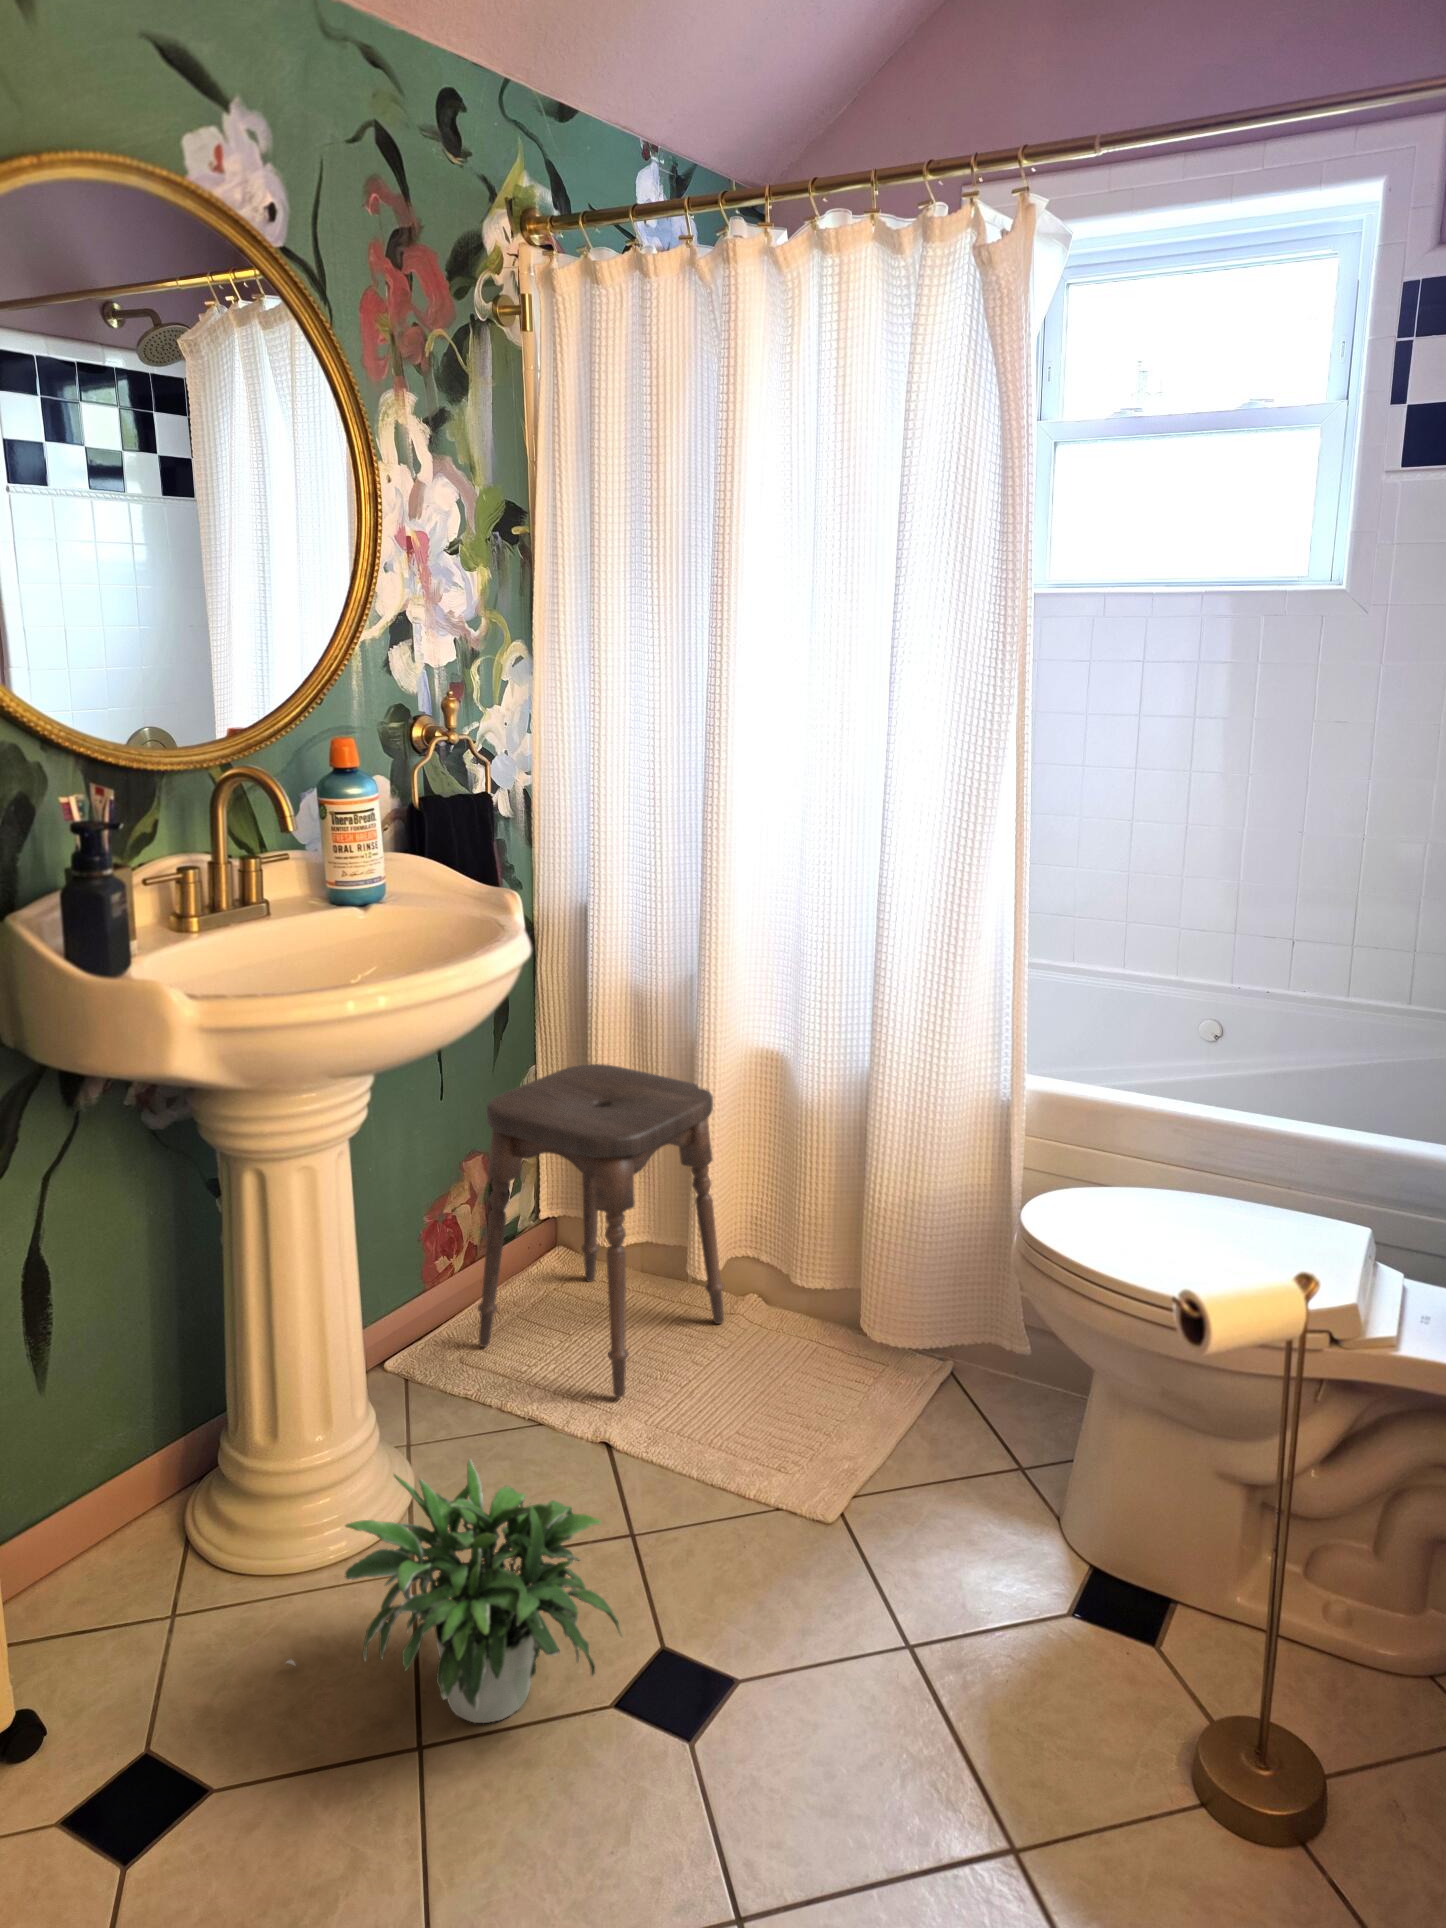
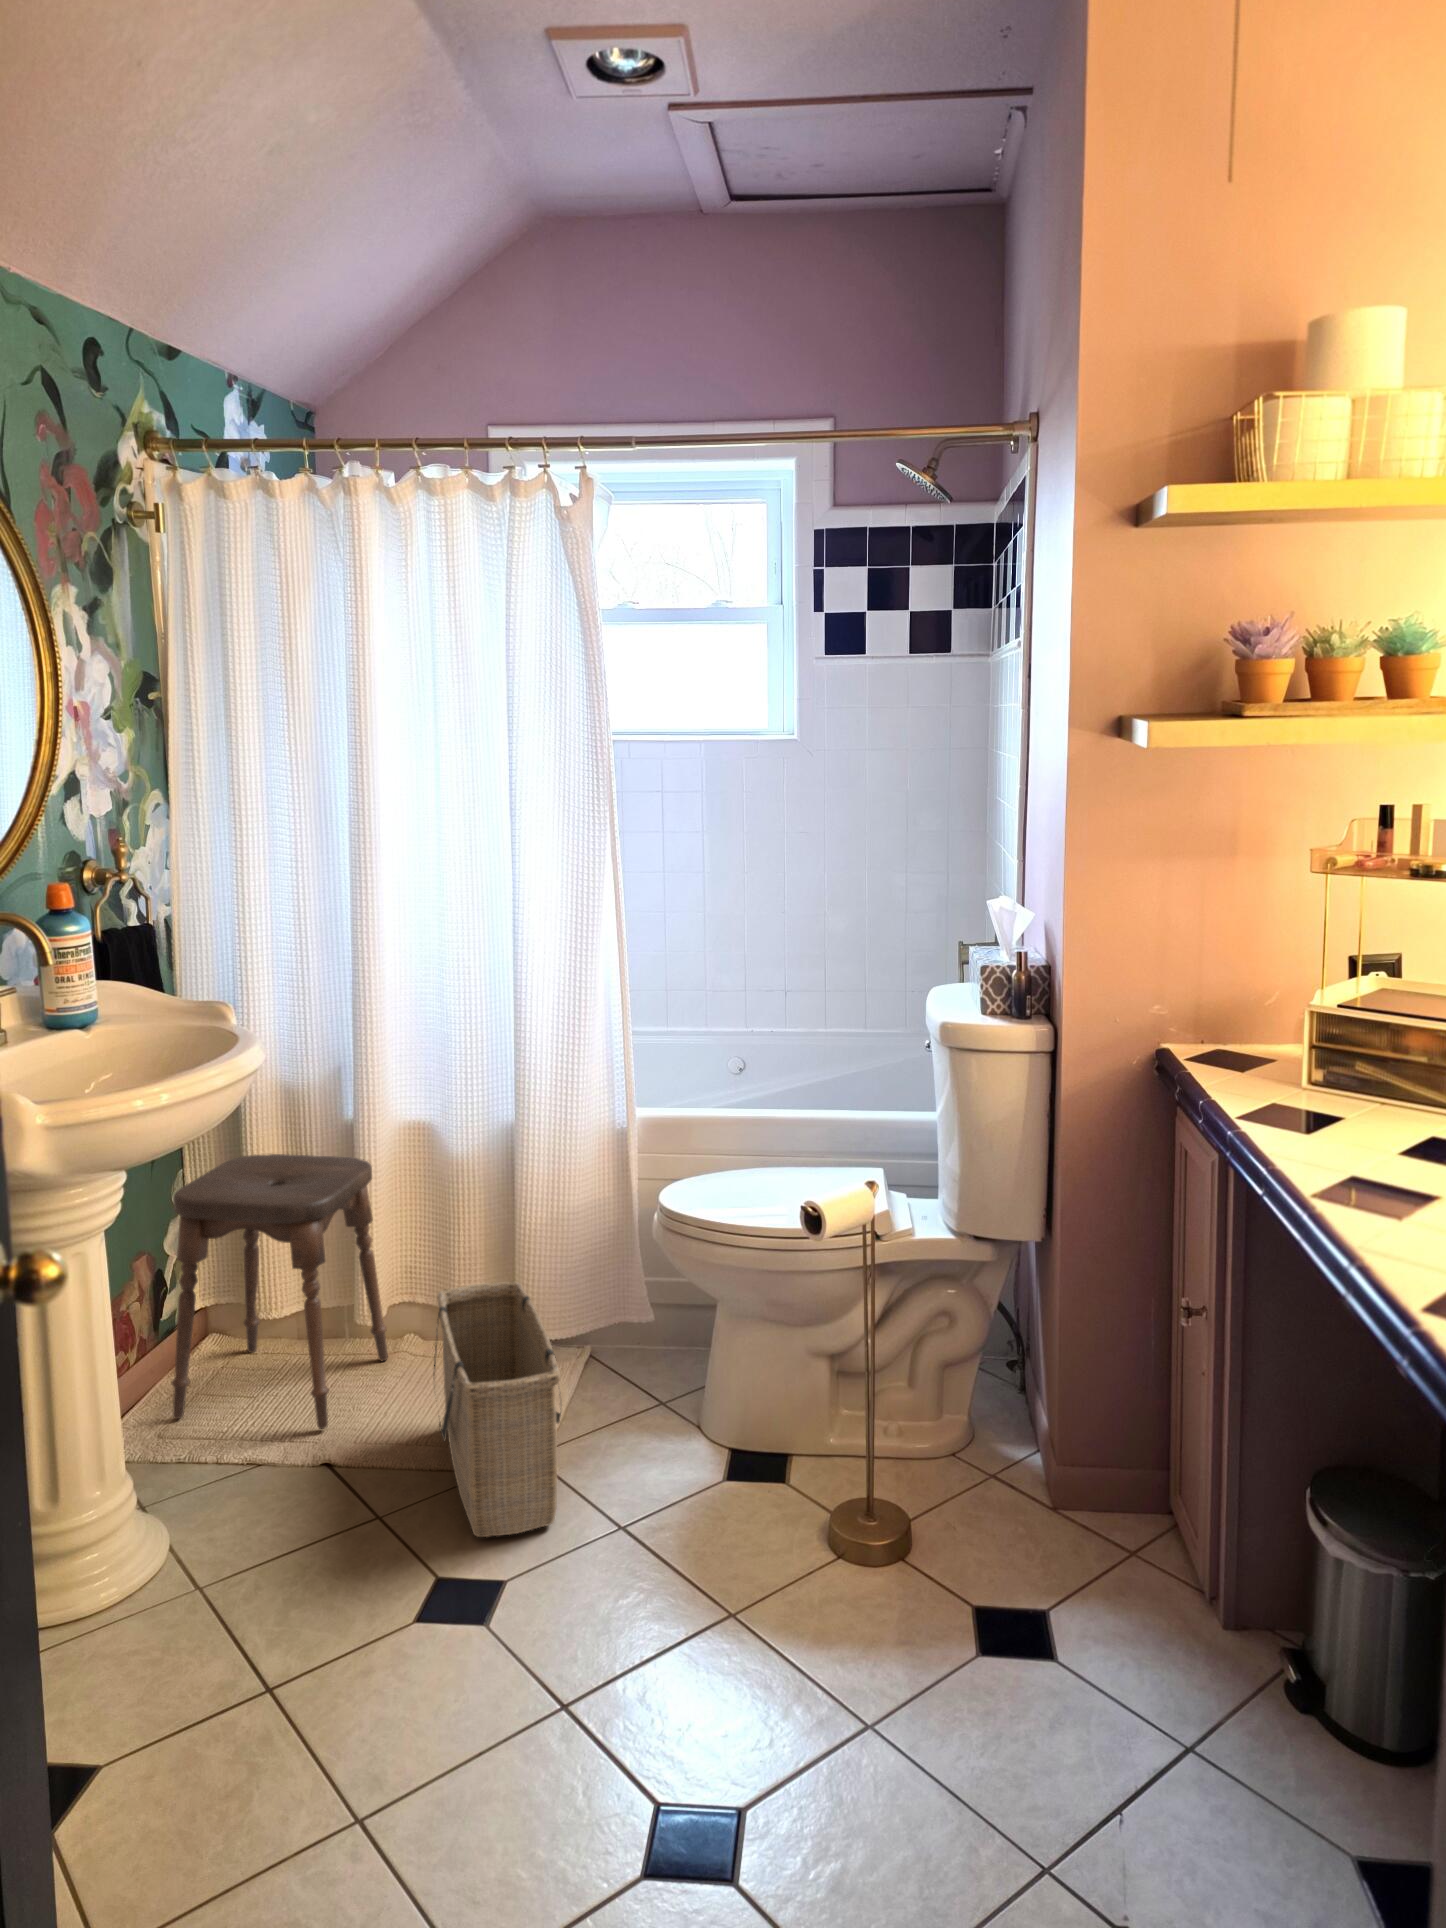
basket: none [709,1268,861,1606] -> present [434,1281,561,1537]
potted plant: present [286,1459,622,1723] -> none [121,1463,425,1676]

